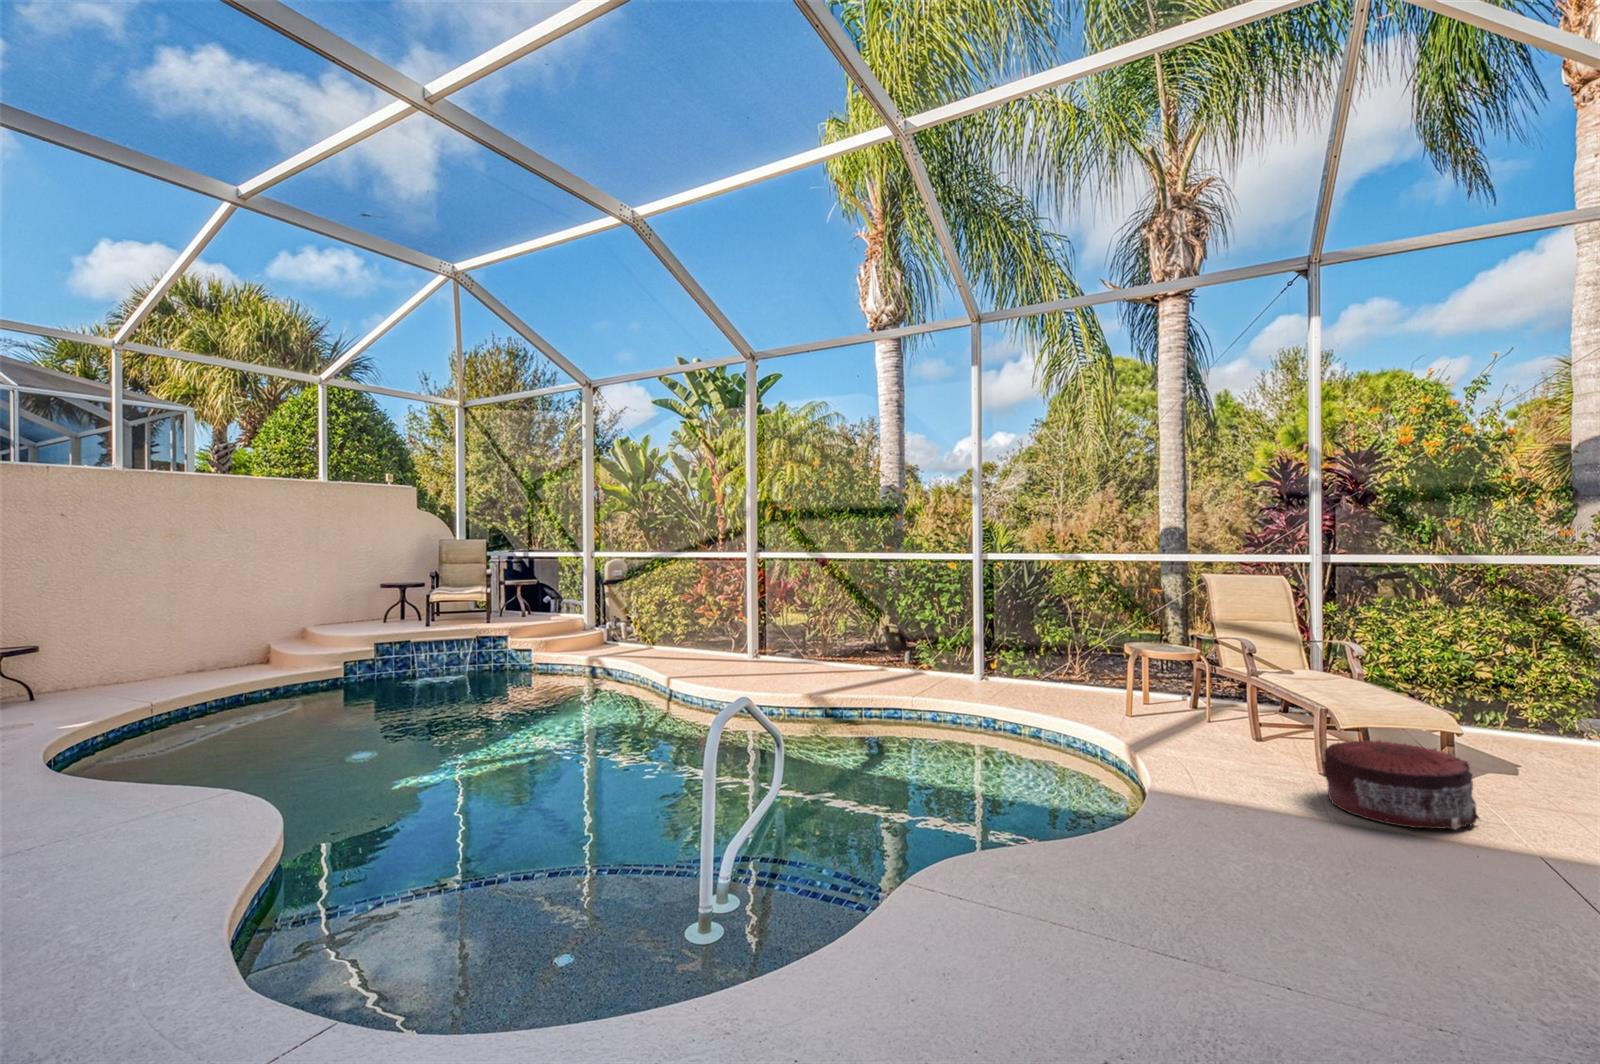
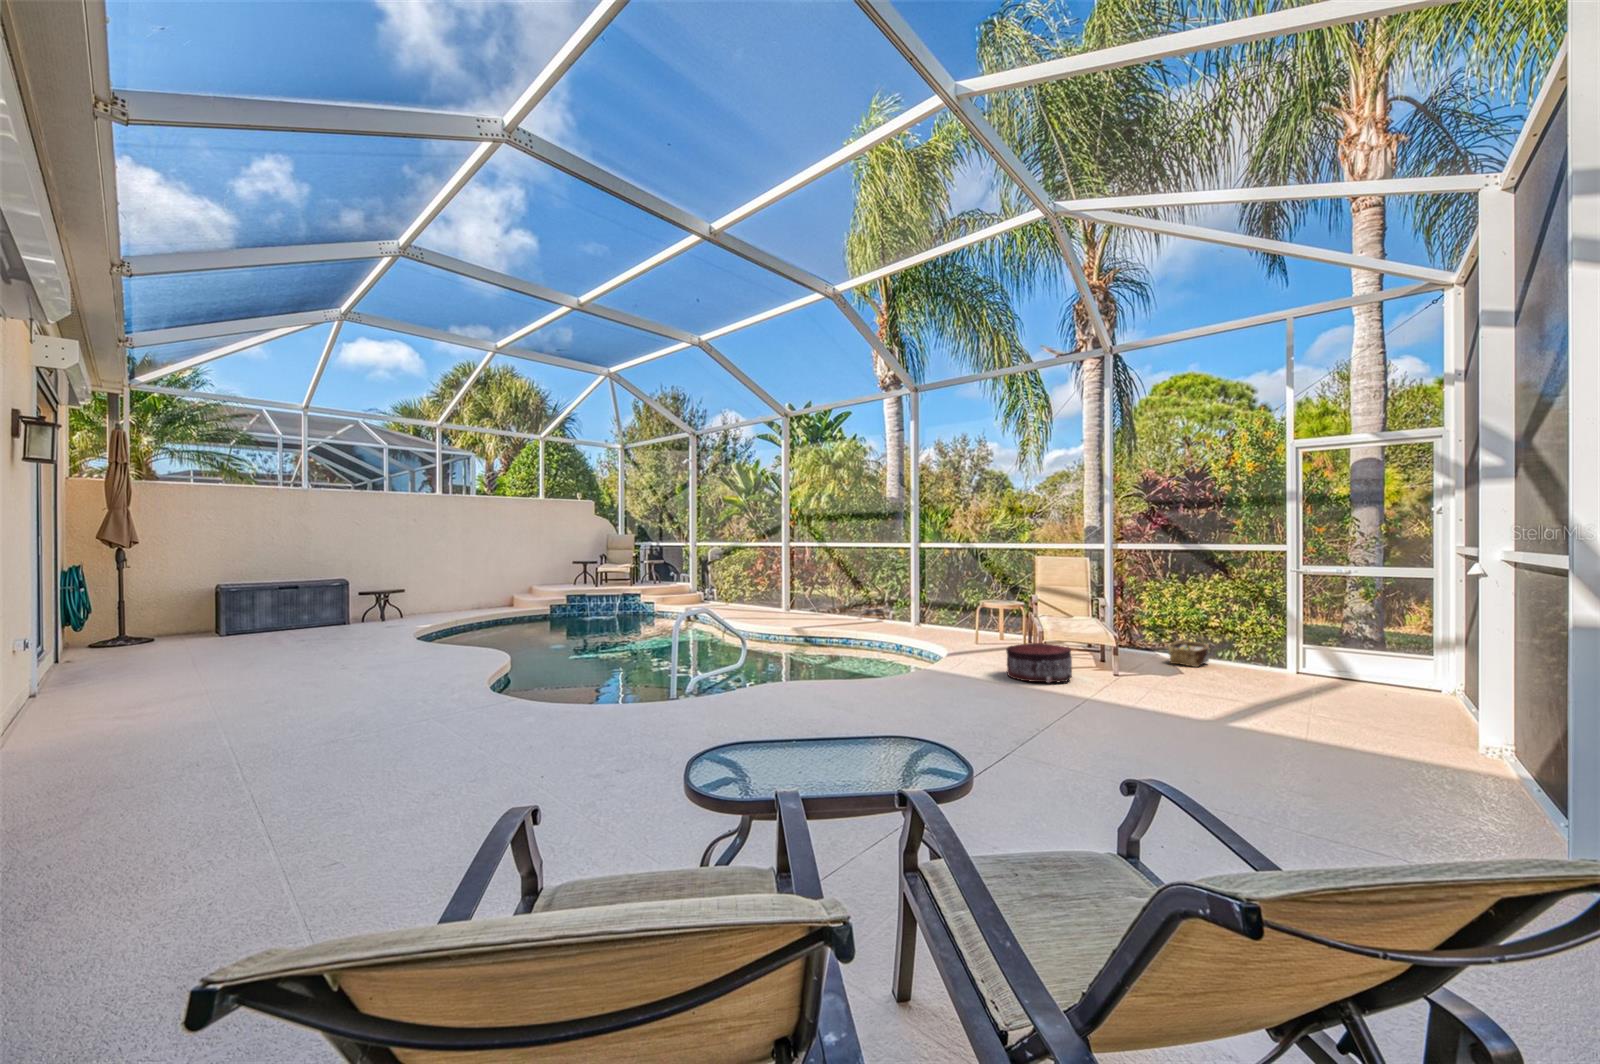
woven basket: none [1476,697,1550,754] -> present [1168,636,1209,667]

